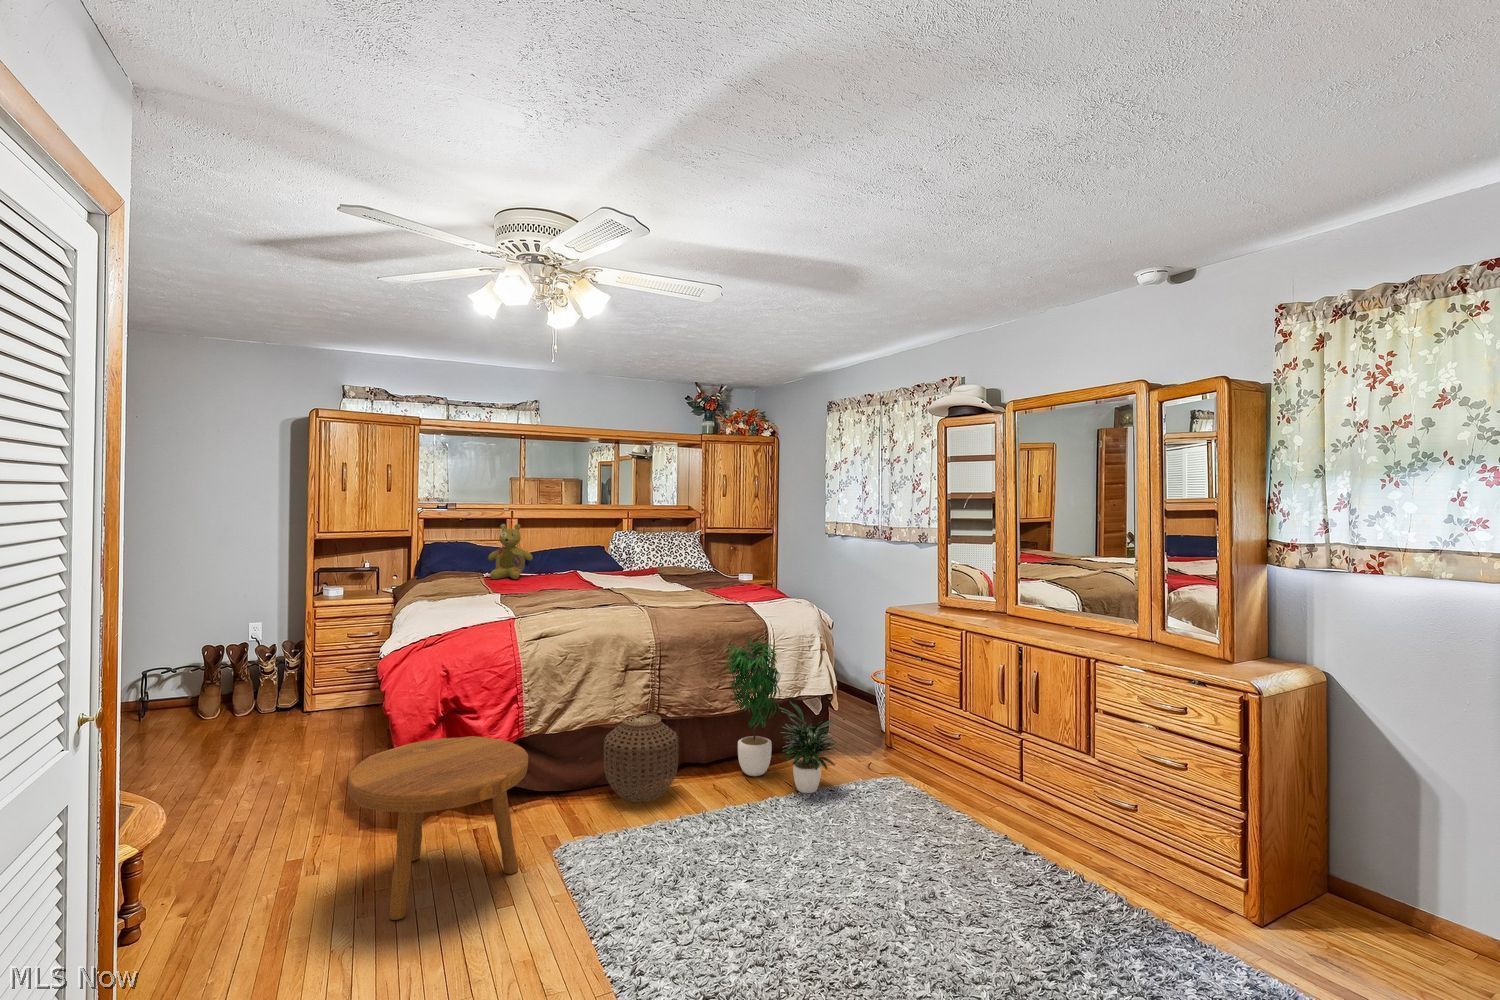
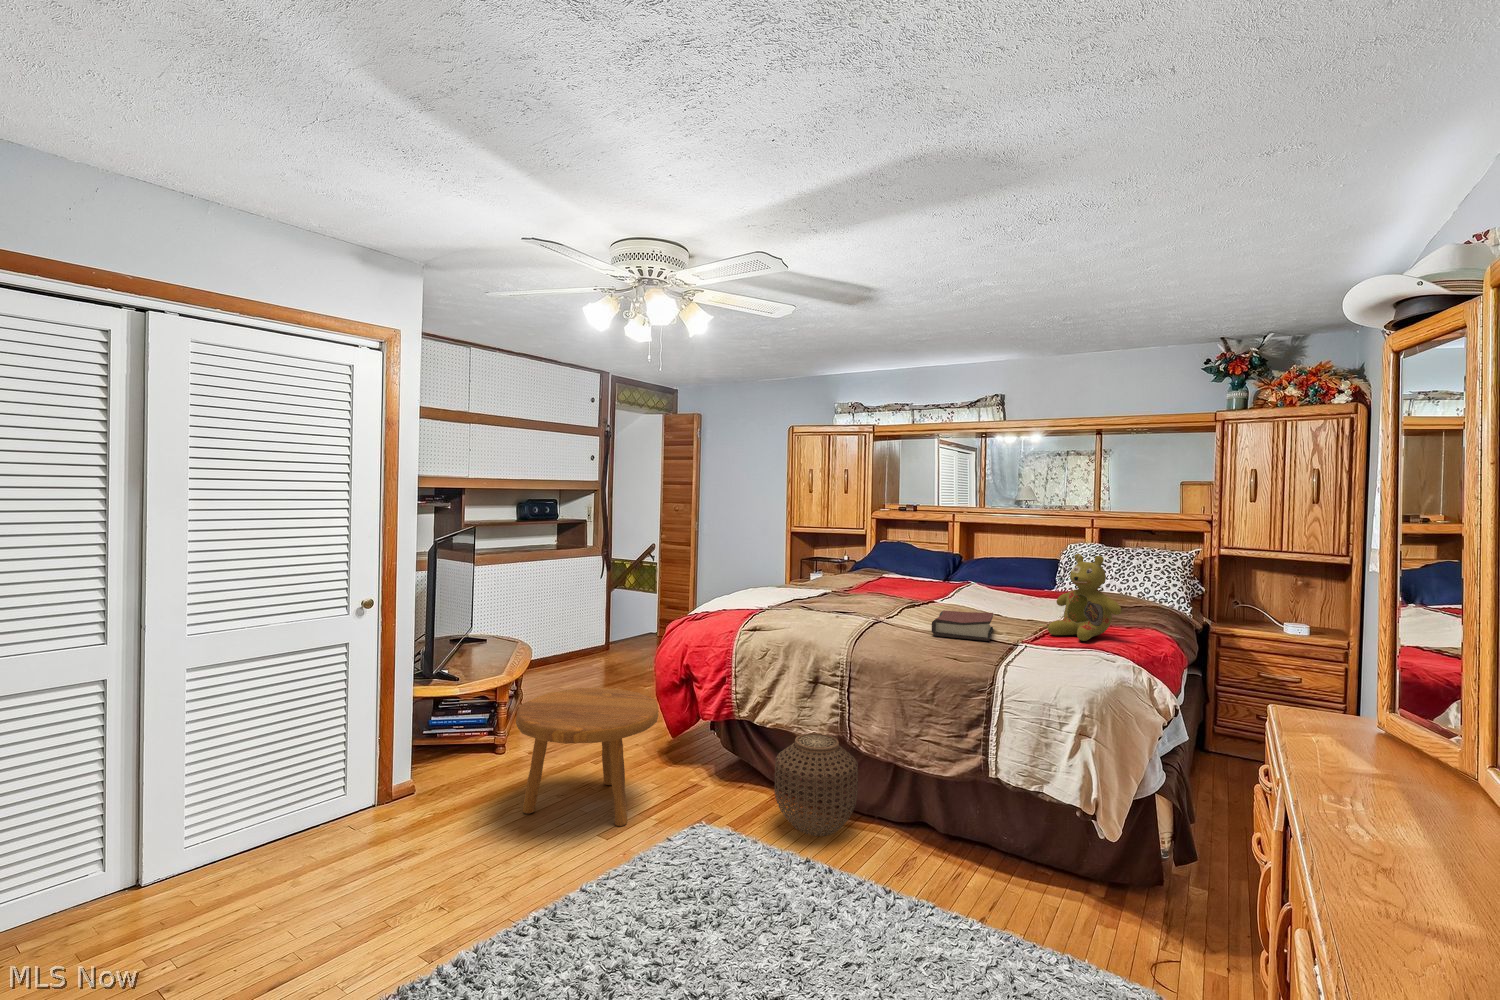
stuffed bear: present [488,524,533,579] -> present [1048,554,1122,641]
hardback book: none [656,588,721,611] -> present [932,610,993,641]
potted plant: present [724,636,839,793] -> none [917,676,1013,928]

